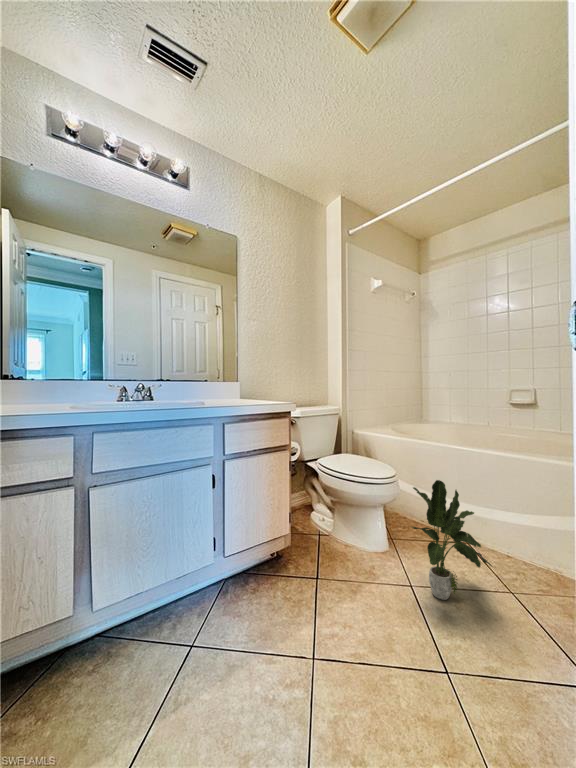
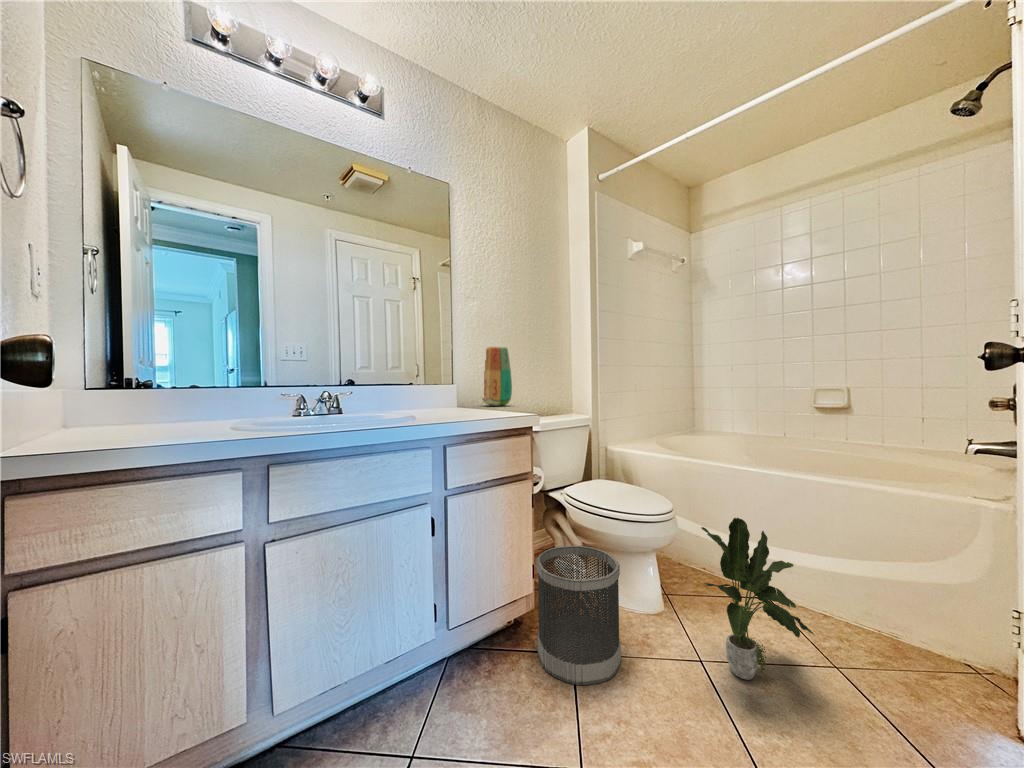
vase: none [258,355,281,399] -> present [482,347,512,406]
wastebasket: none [291,500,352,601] -> present [536,546,621,685]

